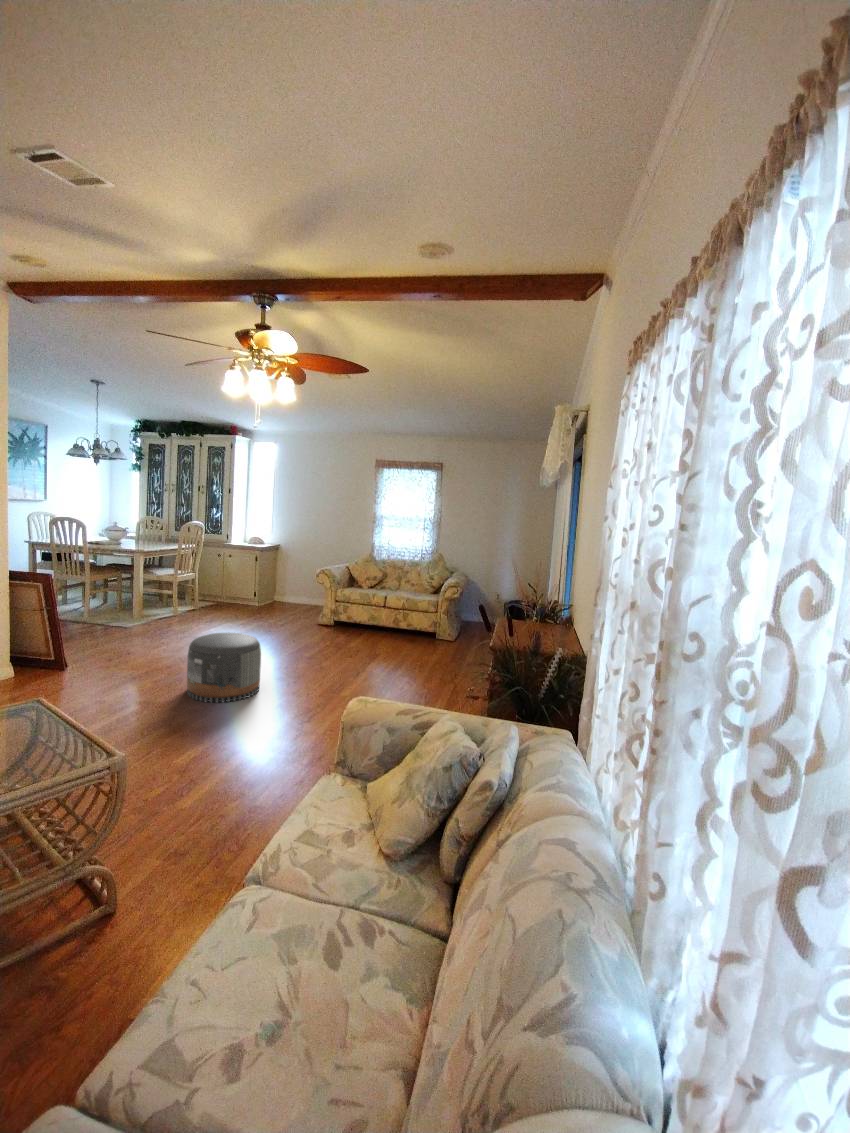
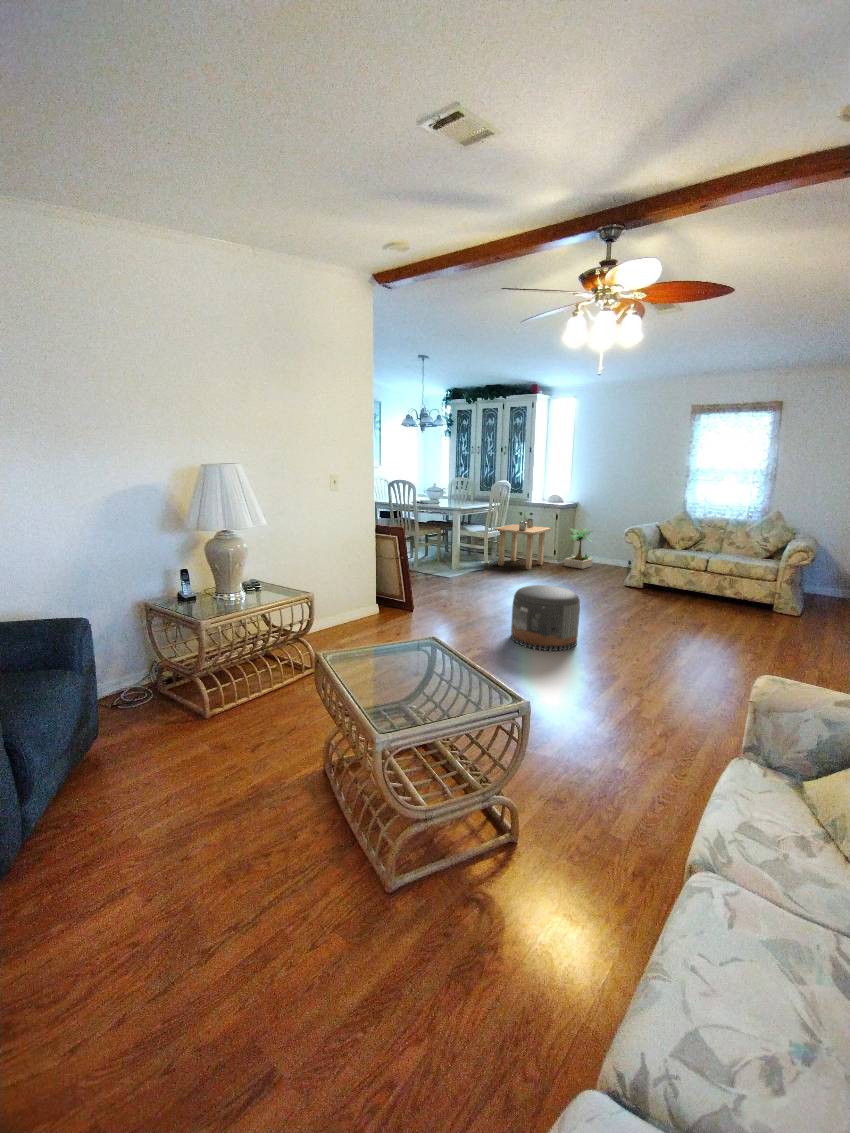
side table: none [188,560,251,613] -> present [494,519,551,570]
potted plant: none [266,569,296,609] -> present [564,528,592,569]

